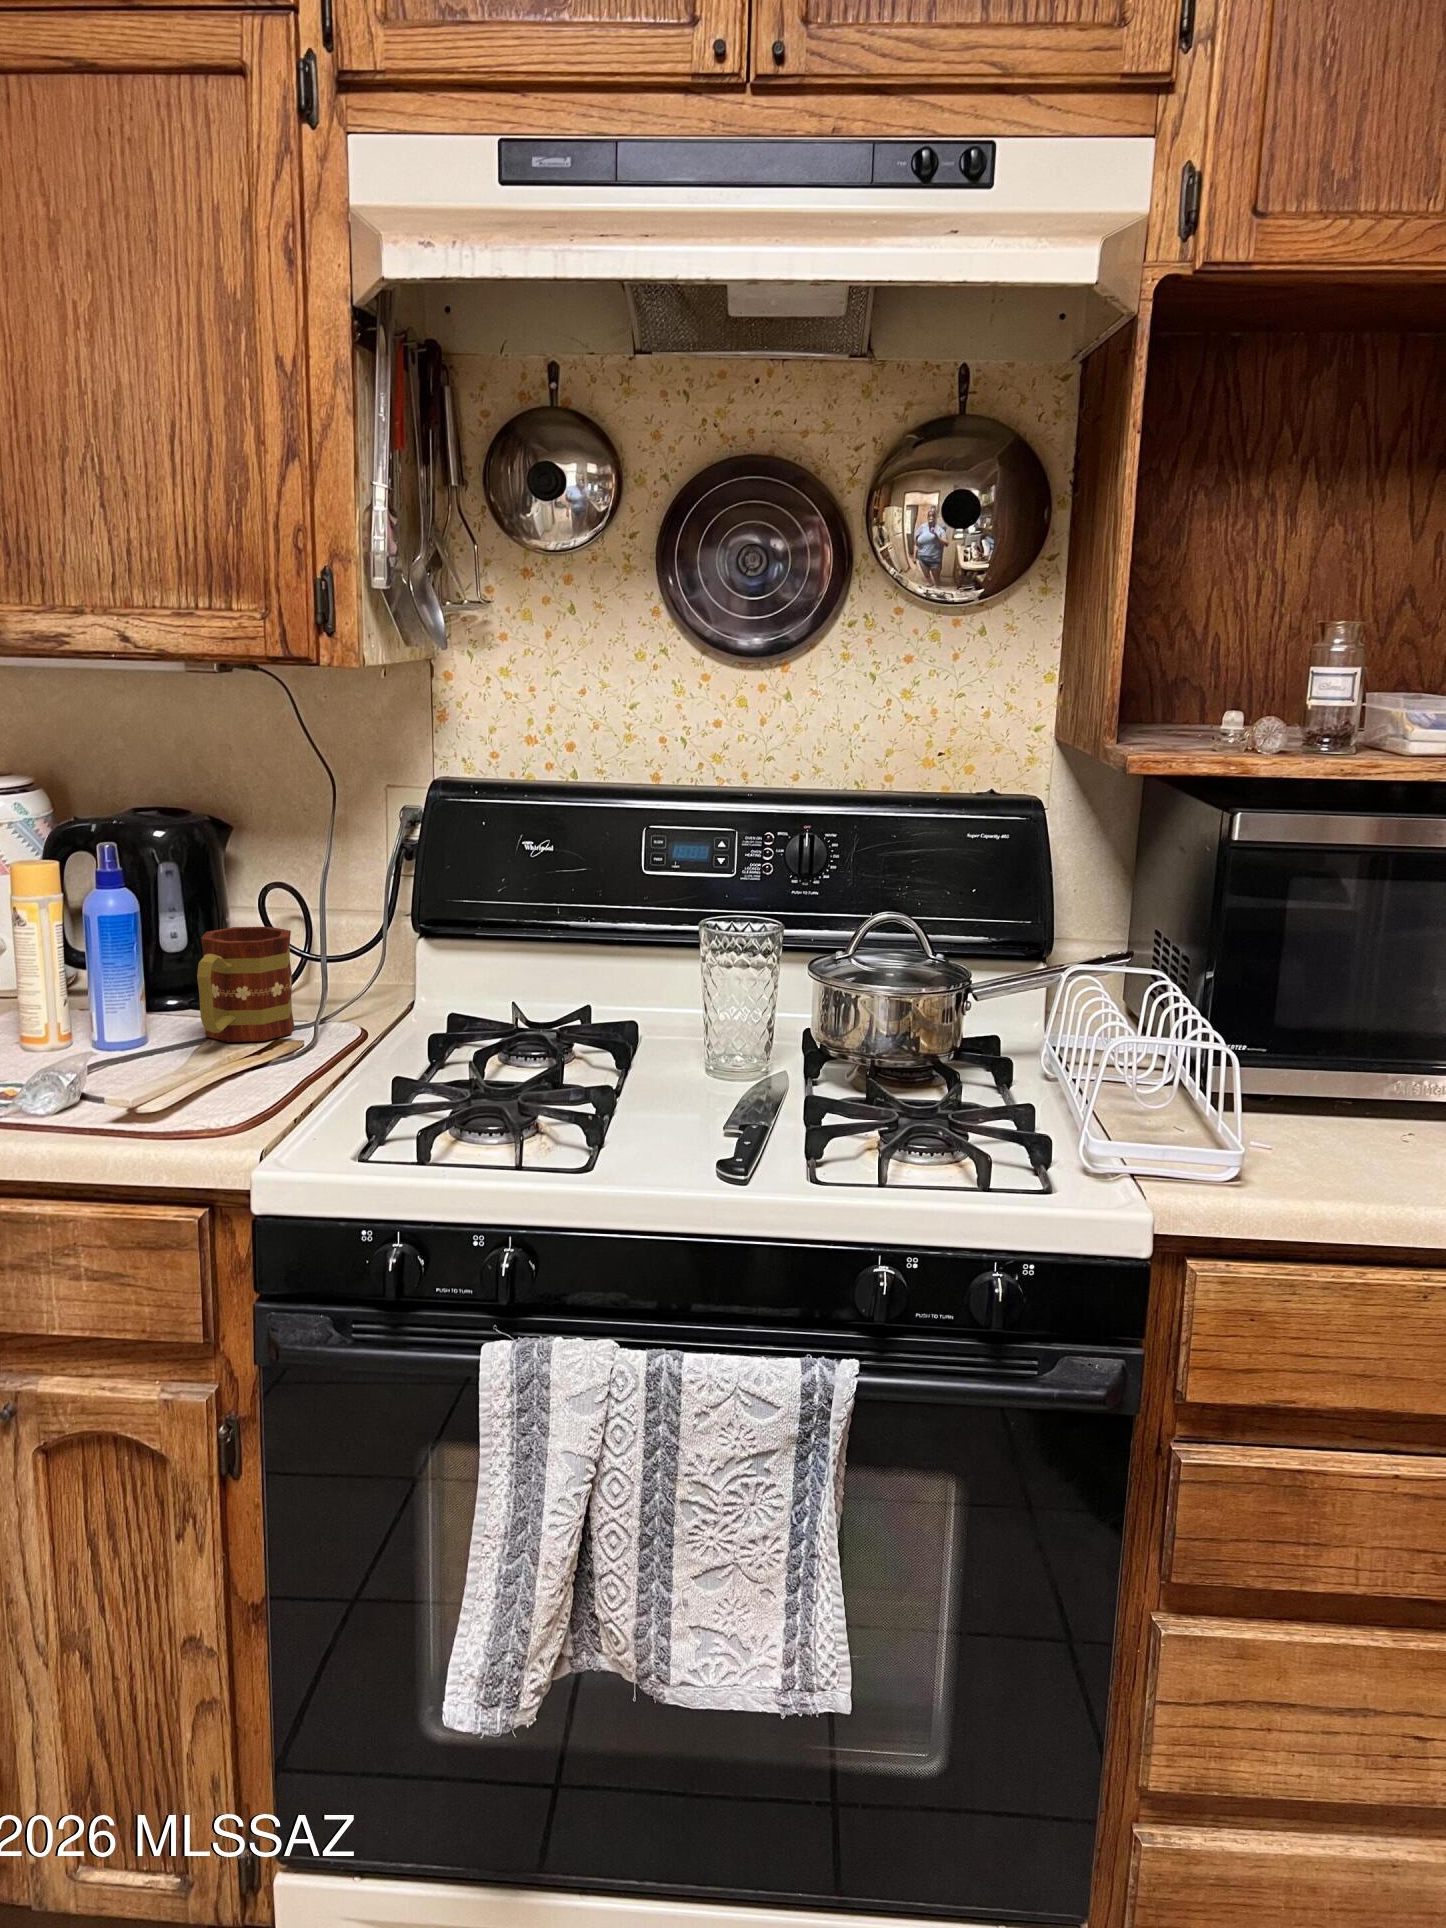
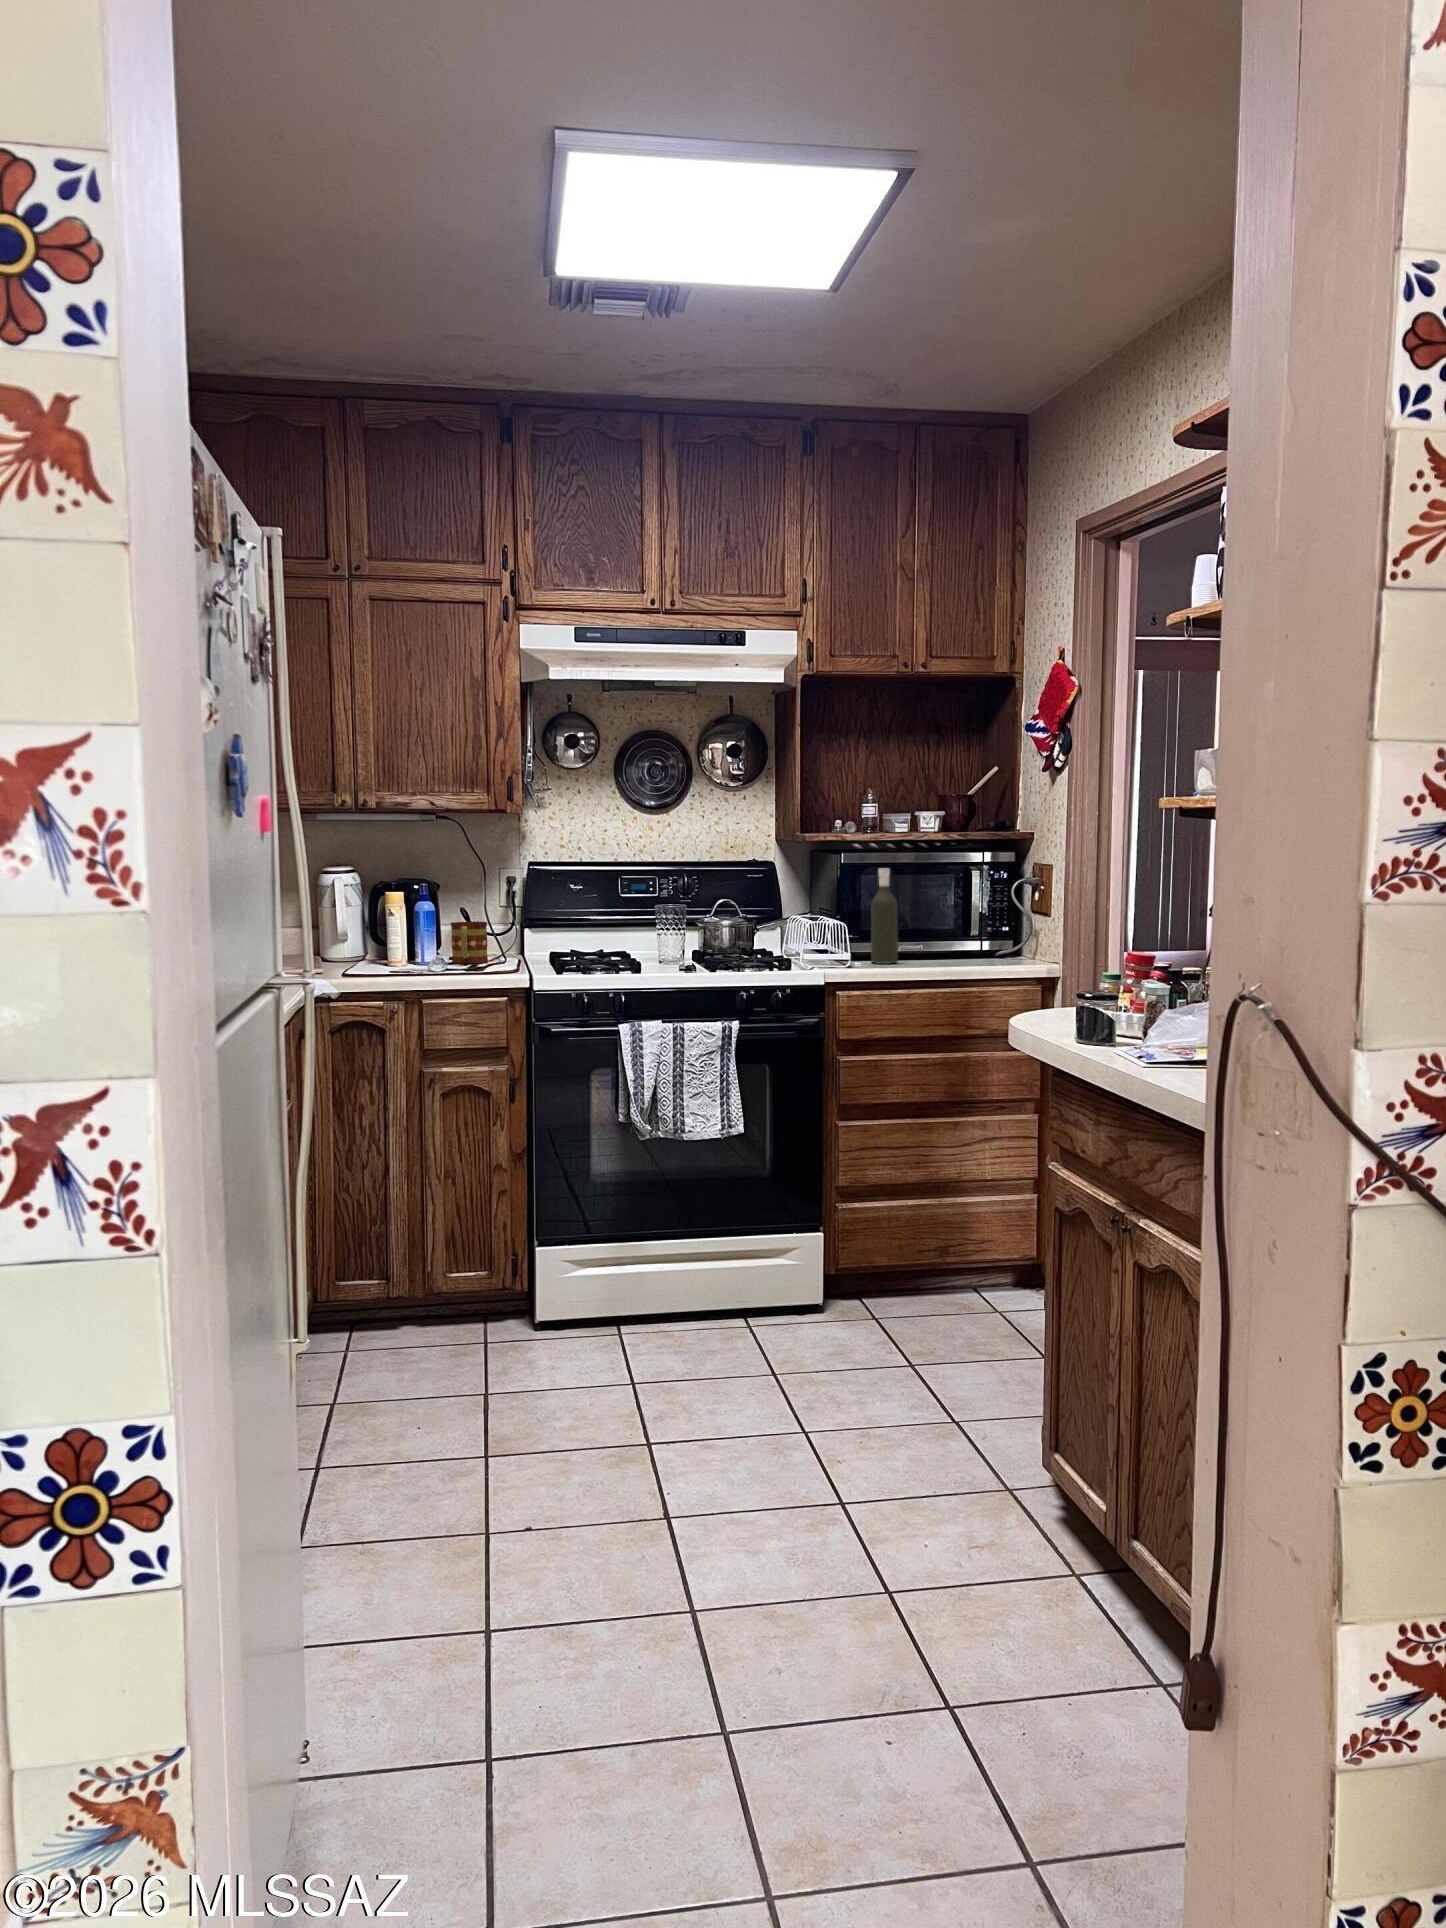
bottle: none [1300,875,1403,1165] -> present [871,868,898,964]

